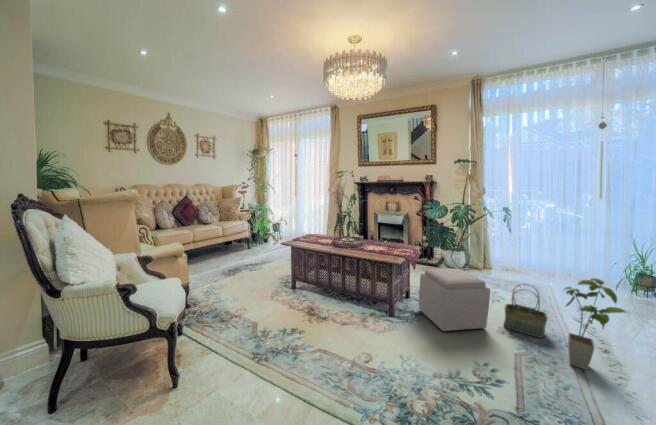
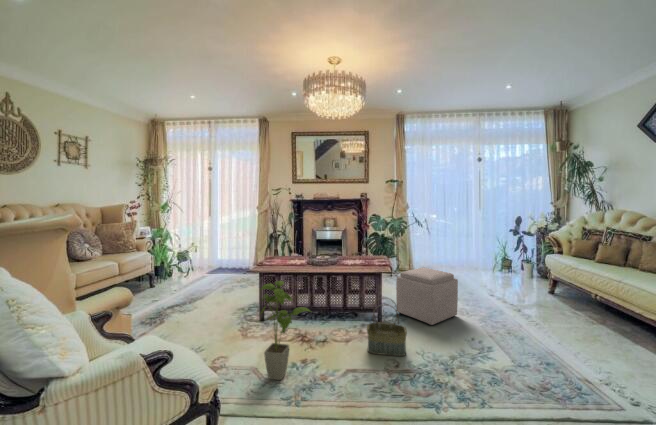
house plant: present [564,278,626,370] -> present [261,281,310,380]
basket: present [504,285,548,338] -> present [367,305,407,356]

